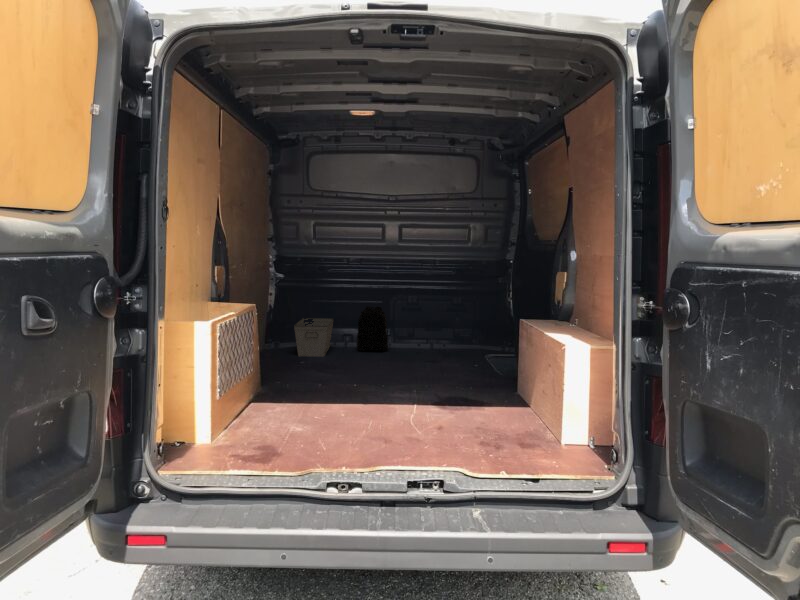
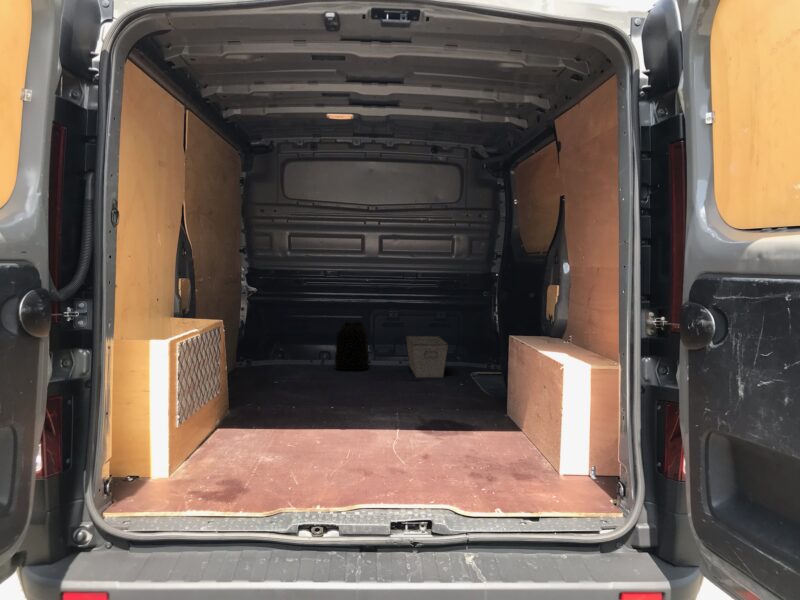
storage bin: present [294,318,334,357] -> present [406,336,448,377]

